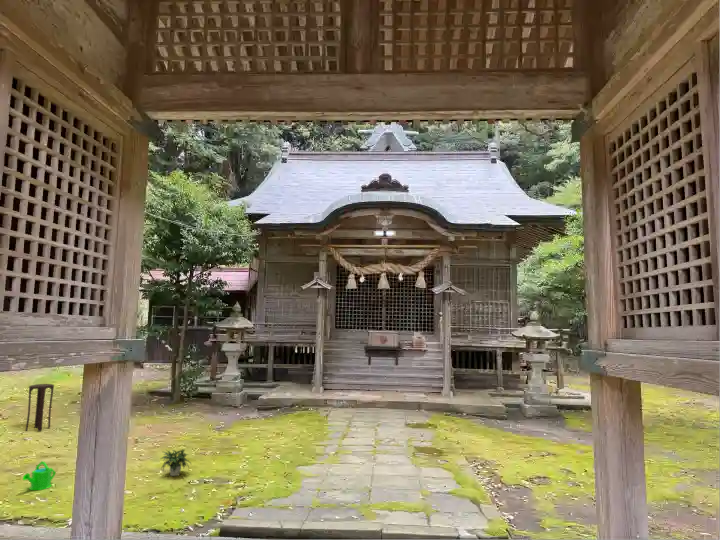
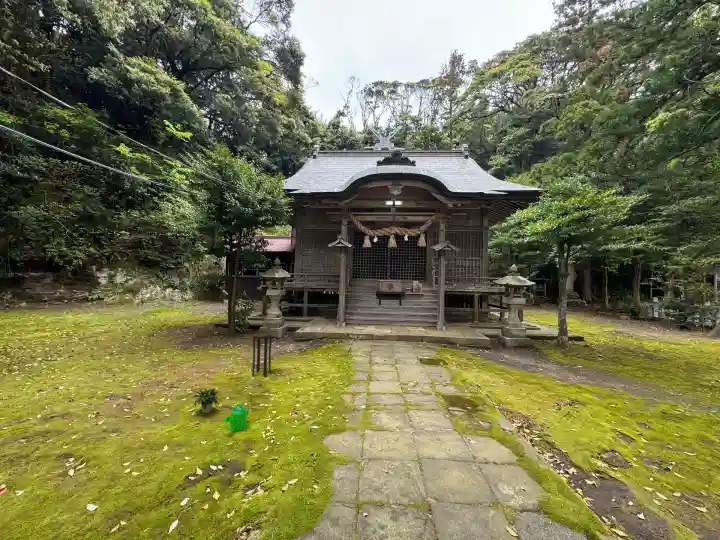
stool: present [26,384,54,431] -> present [252,333,272,377]
watering can: present [23,462,56,490] -> present [225,403,249,431]

